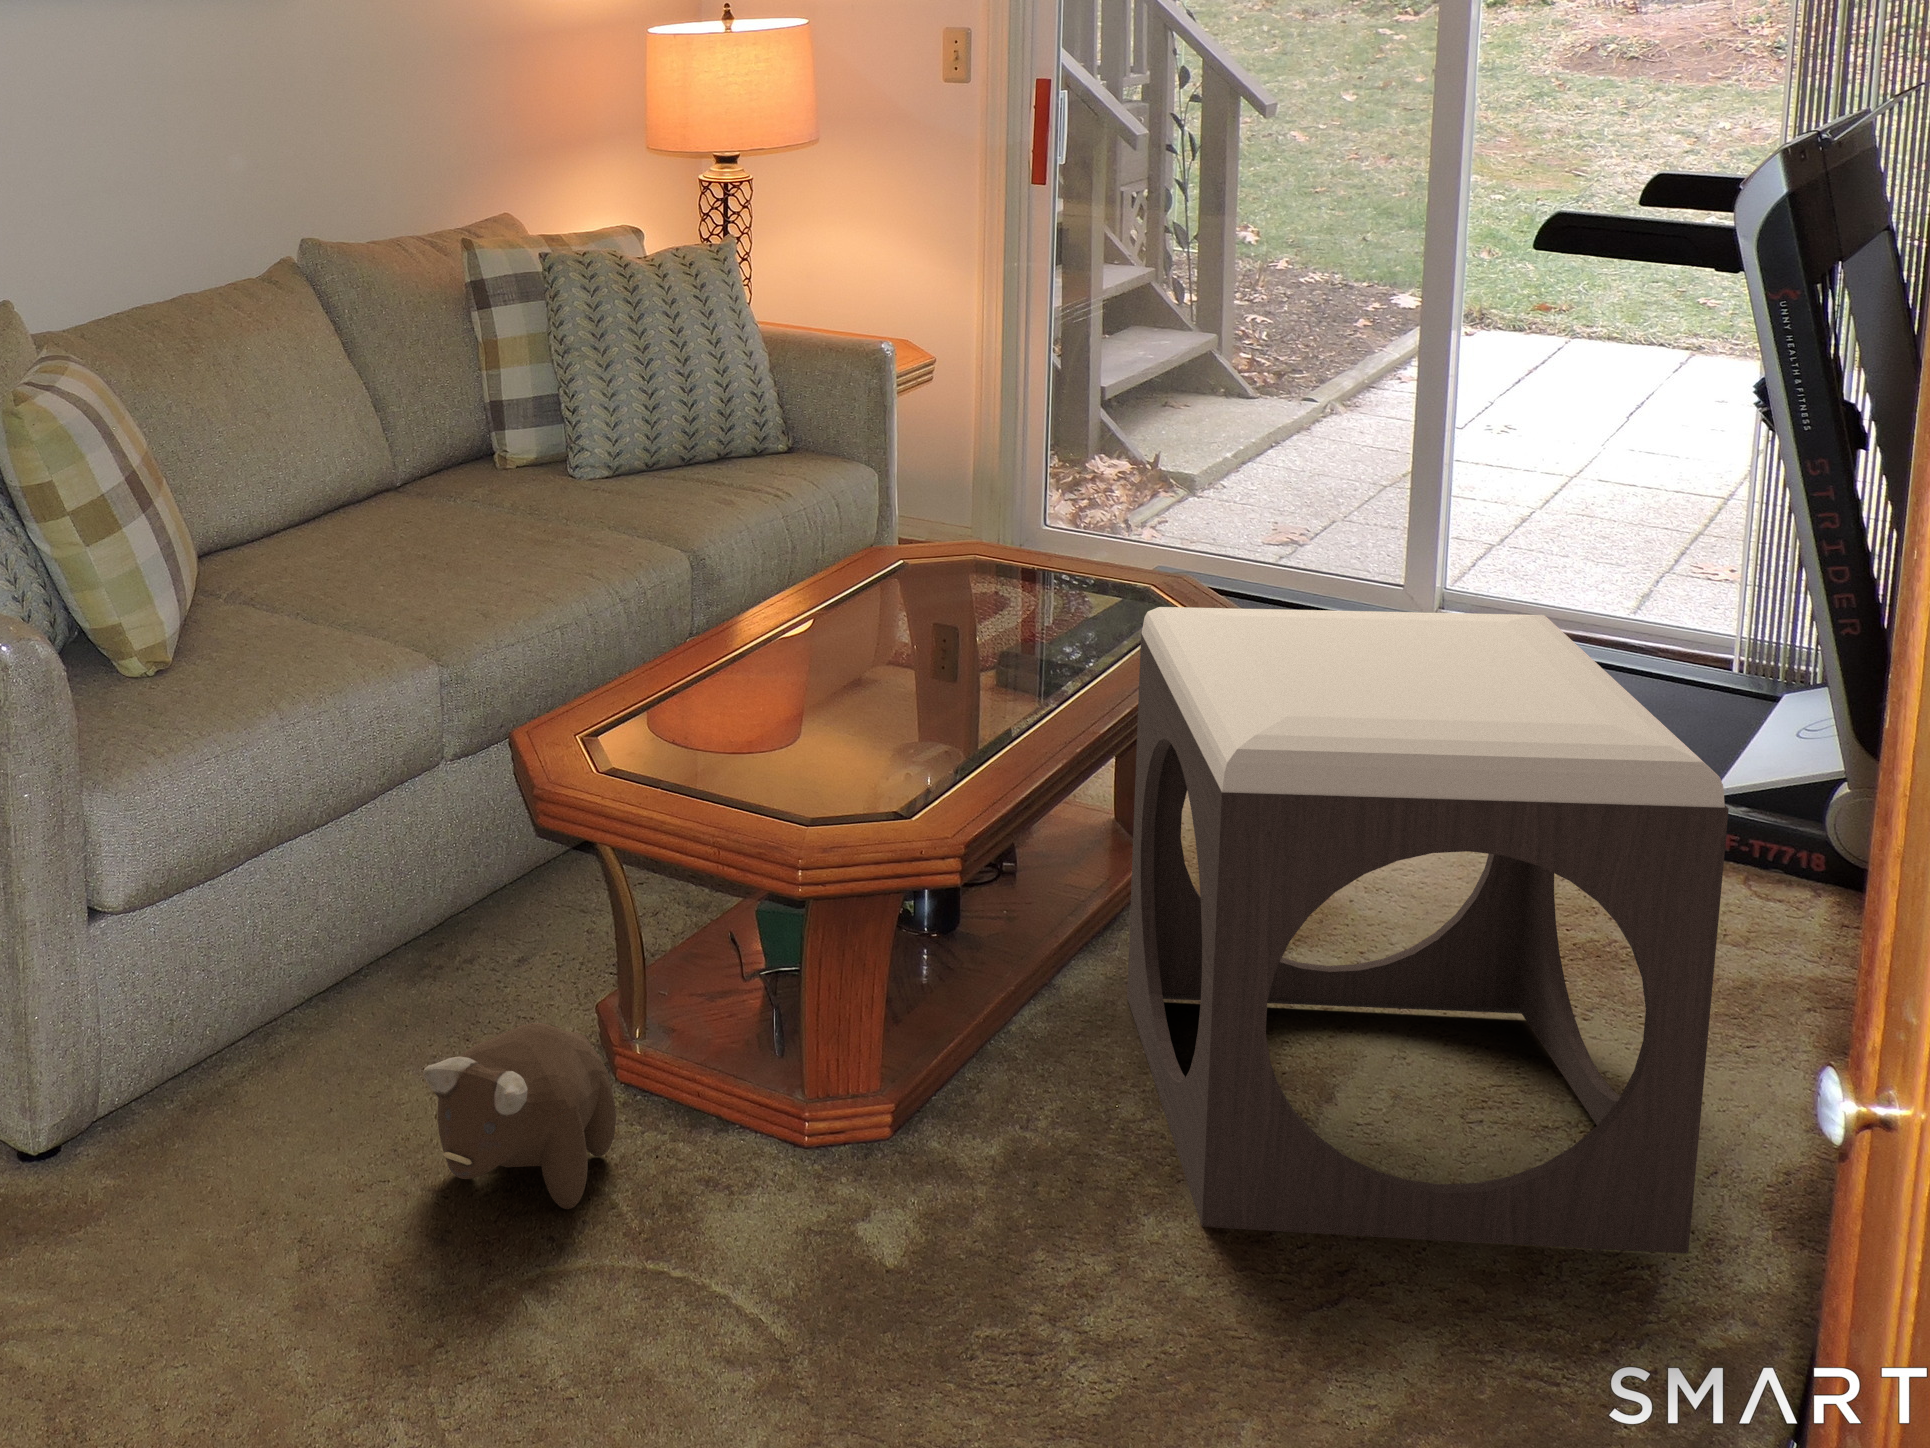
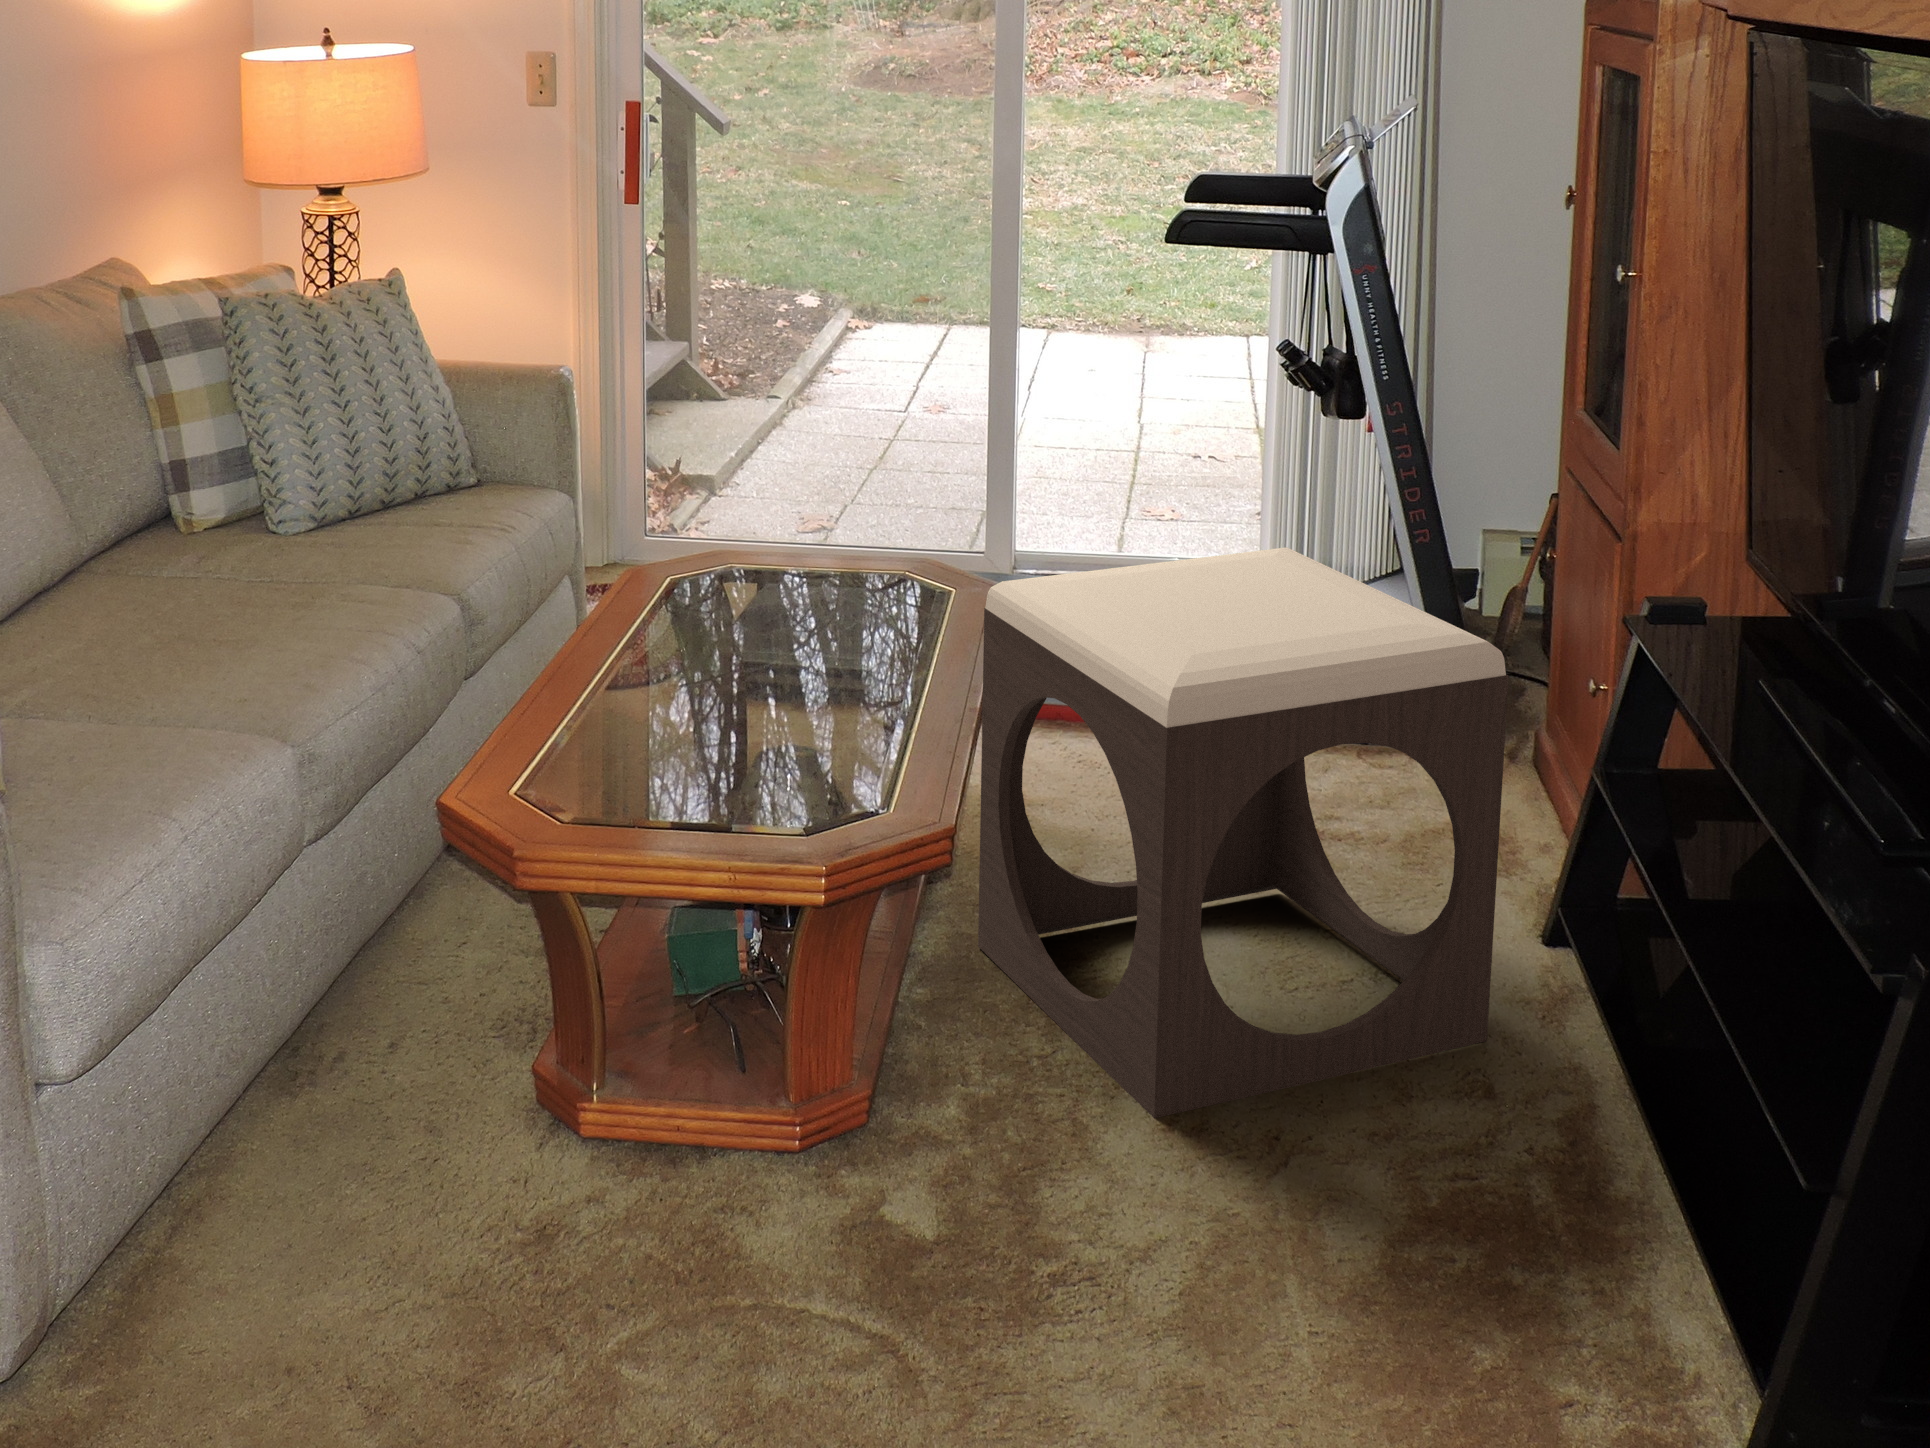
plush toy: present [423,1023,616,1209] -> none [466,1082,640,1261]

